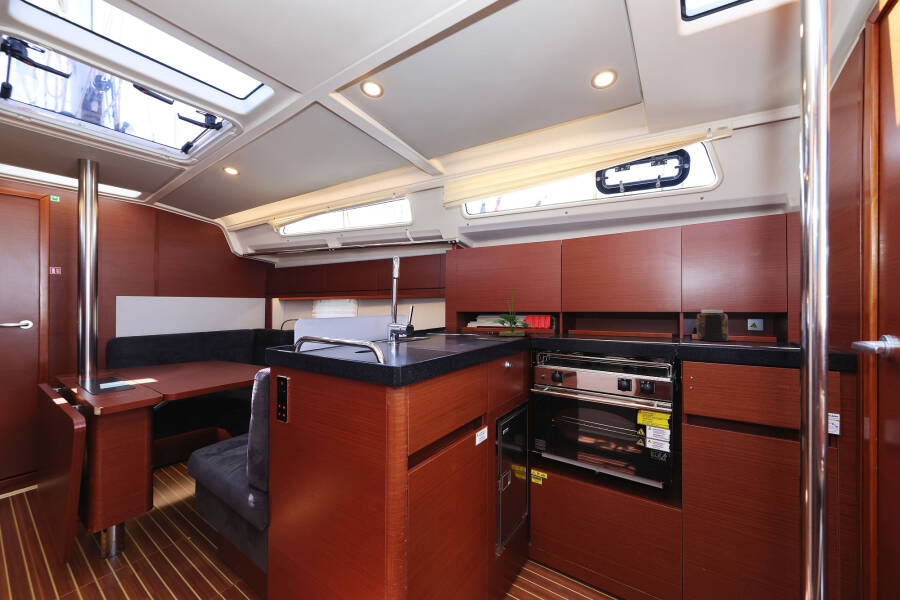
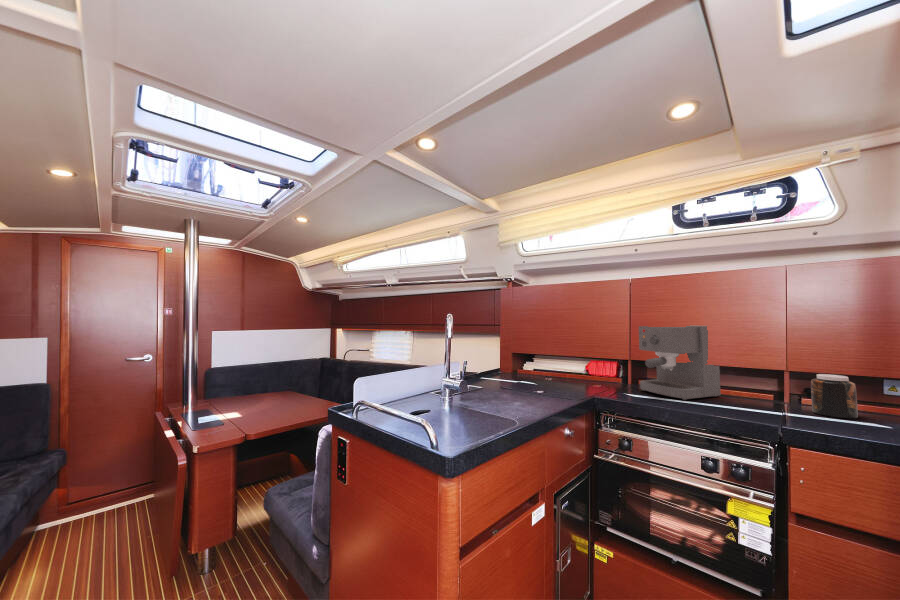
coffee maker: none [568,276,630,338] -> present [639,326,721,400]
potted plant: present [487,290,533,336] -> none [543,334,599,390]

